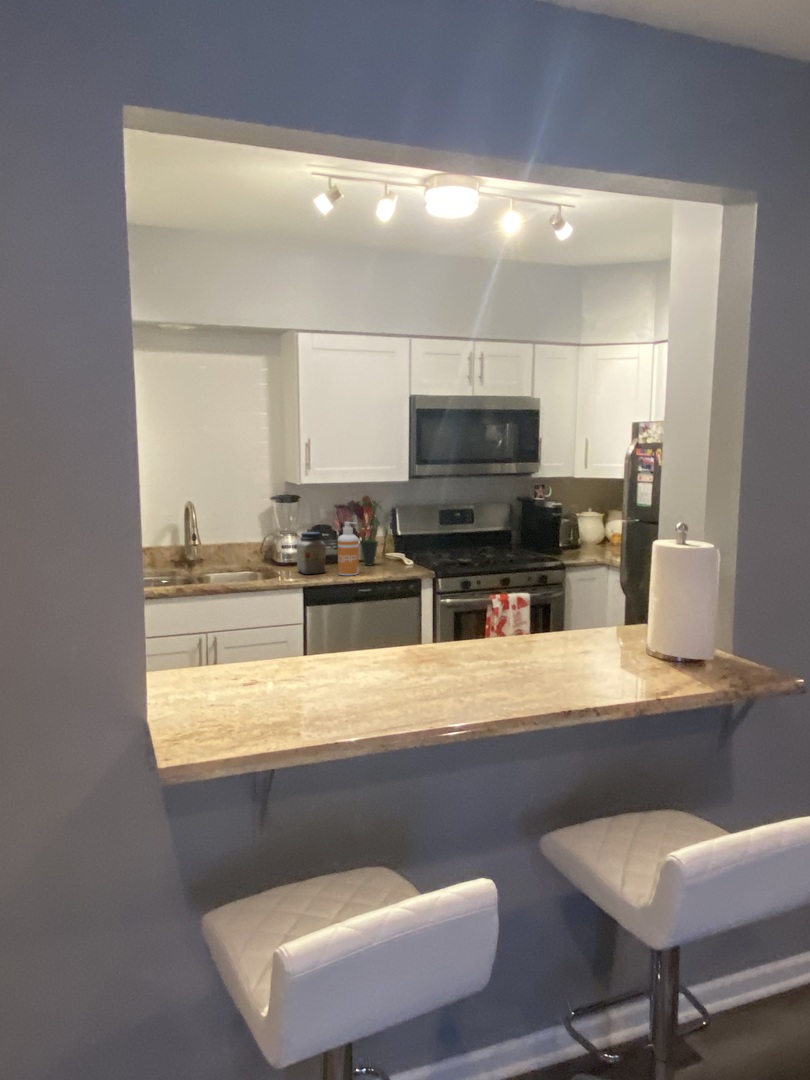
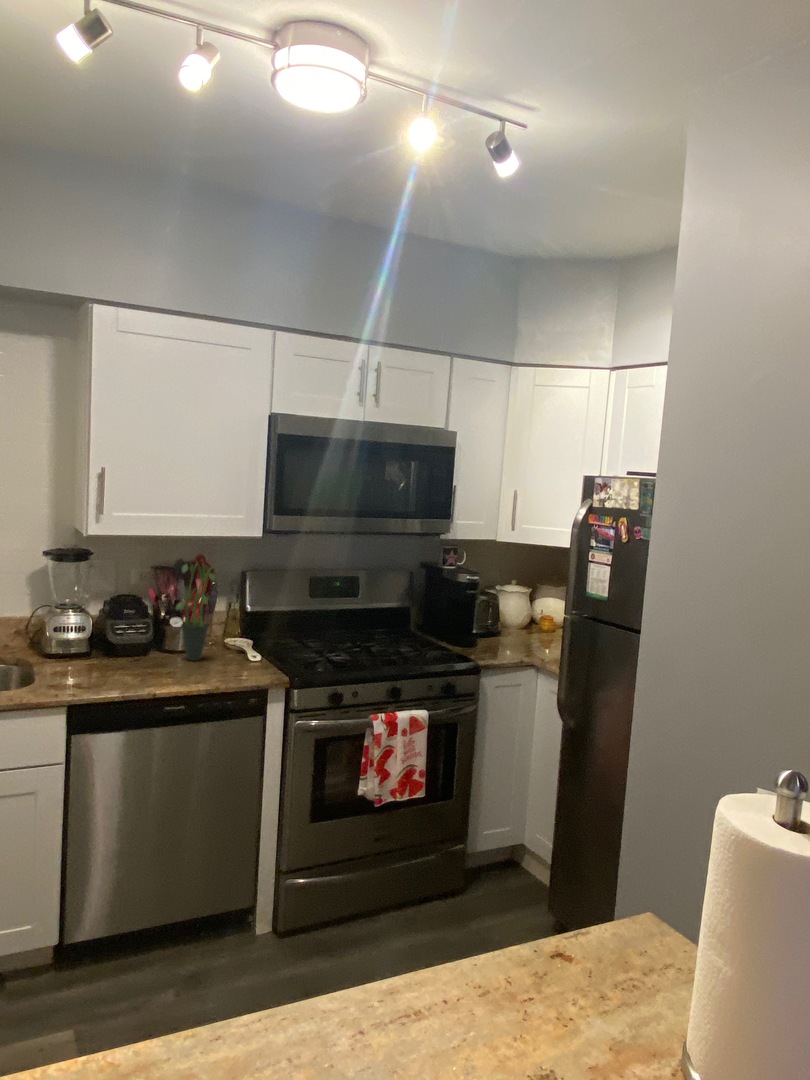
soap dispenser: present [338,522,359,575] -> none [136,600,171,683]
jar: present [297,532,326,574] -> none [74,611,120,679]

